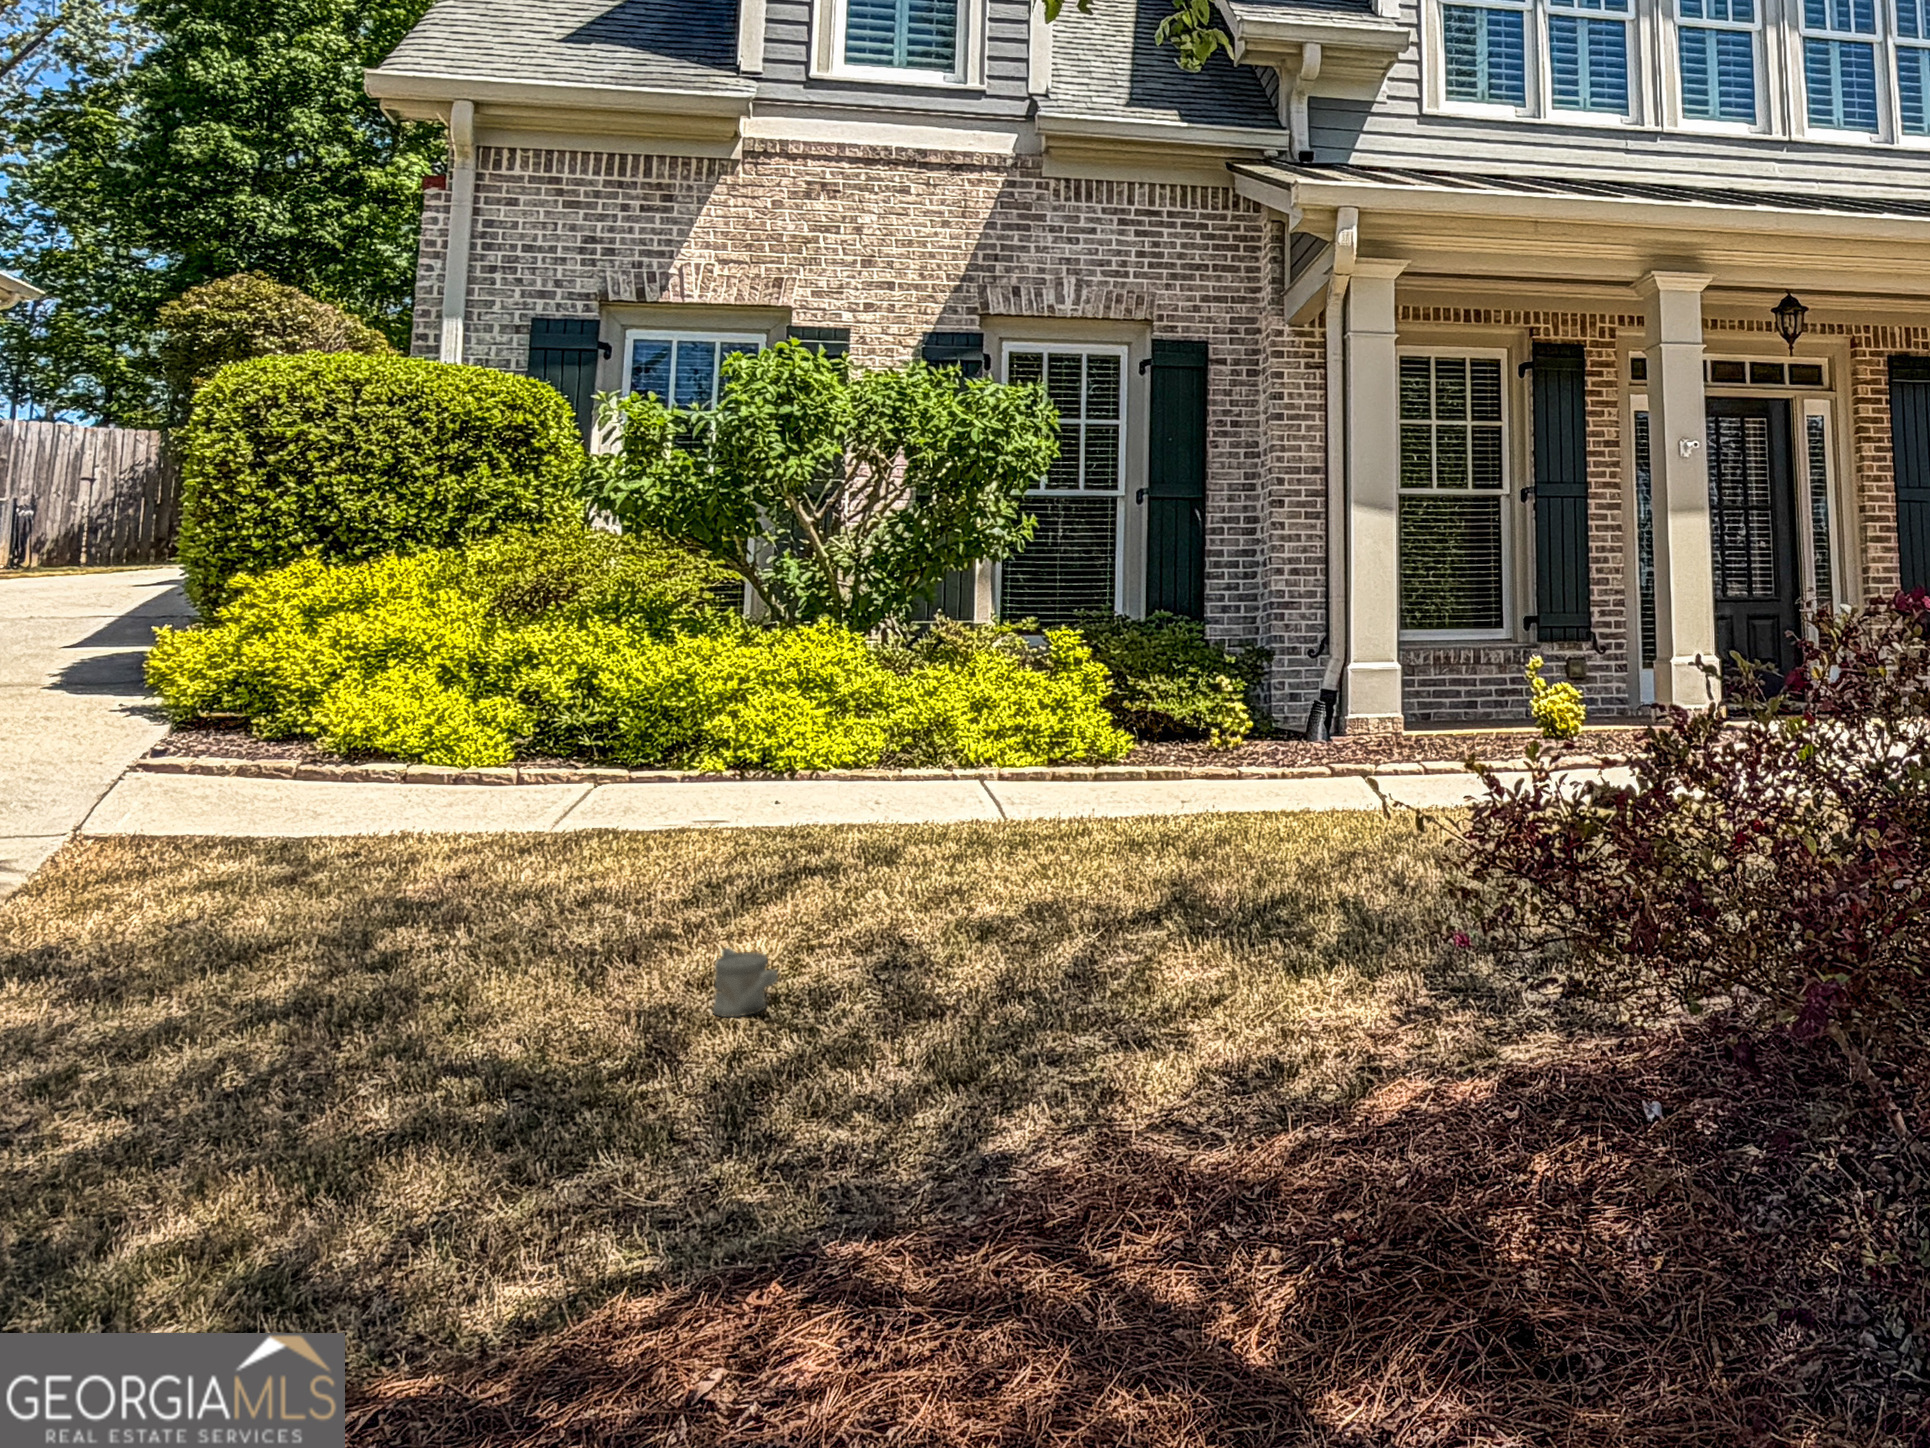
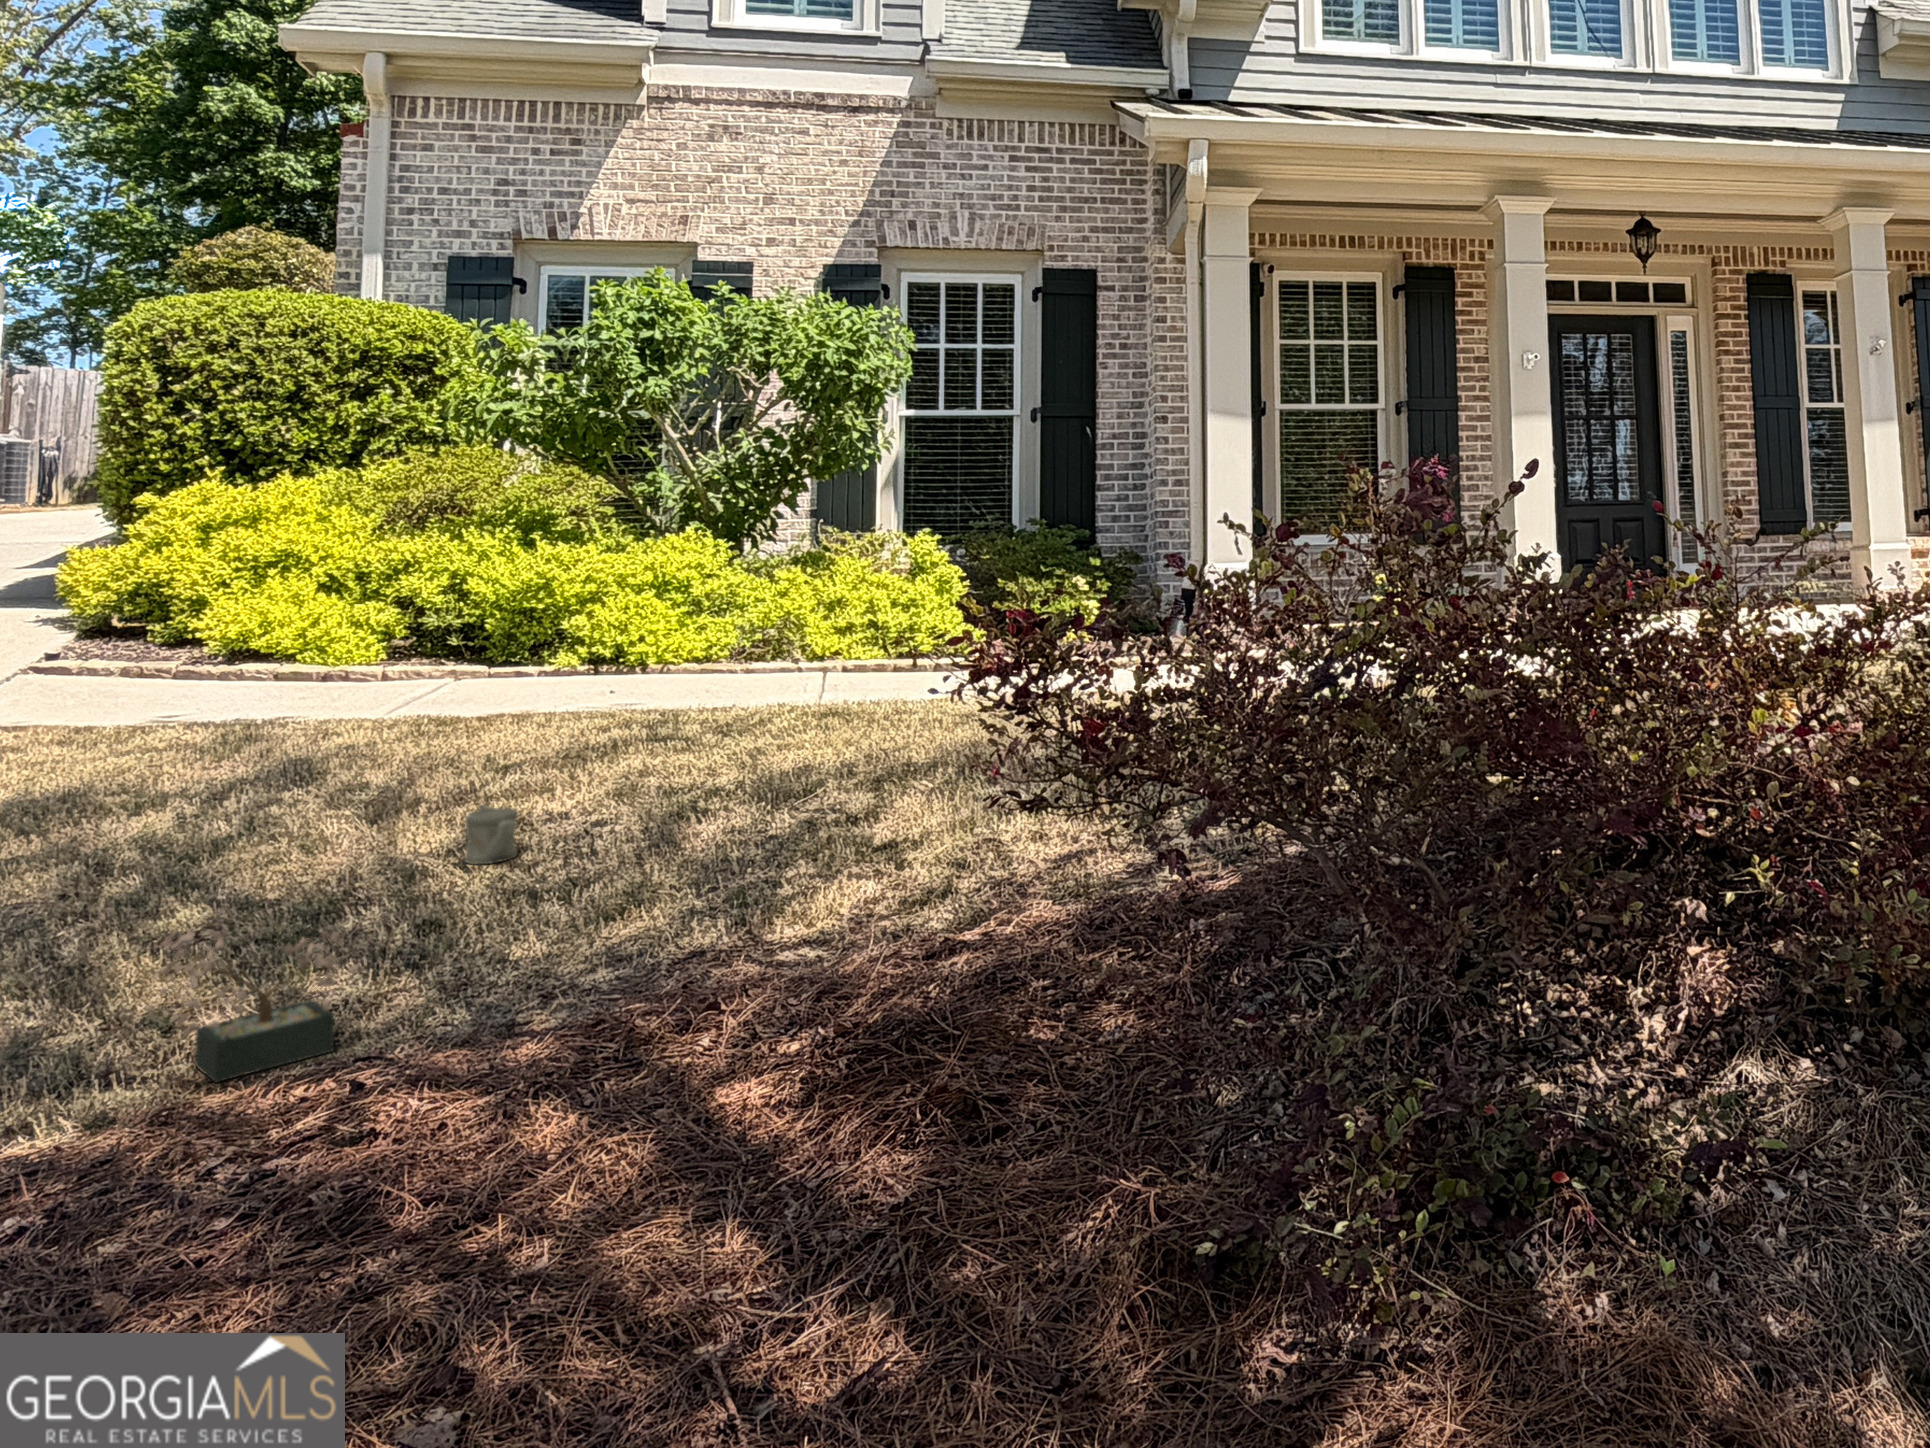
decorative plant: none [499,1116,706,1295] -> present [146,930,360,1082]

